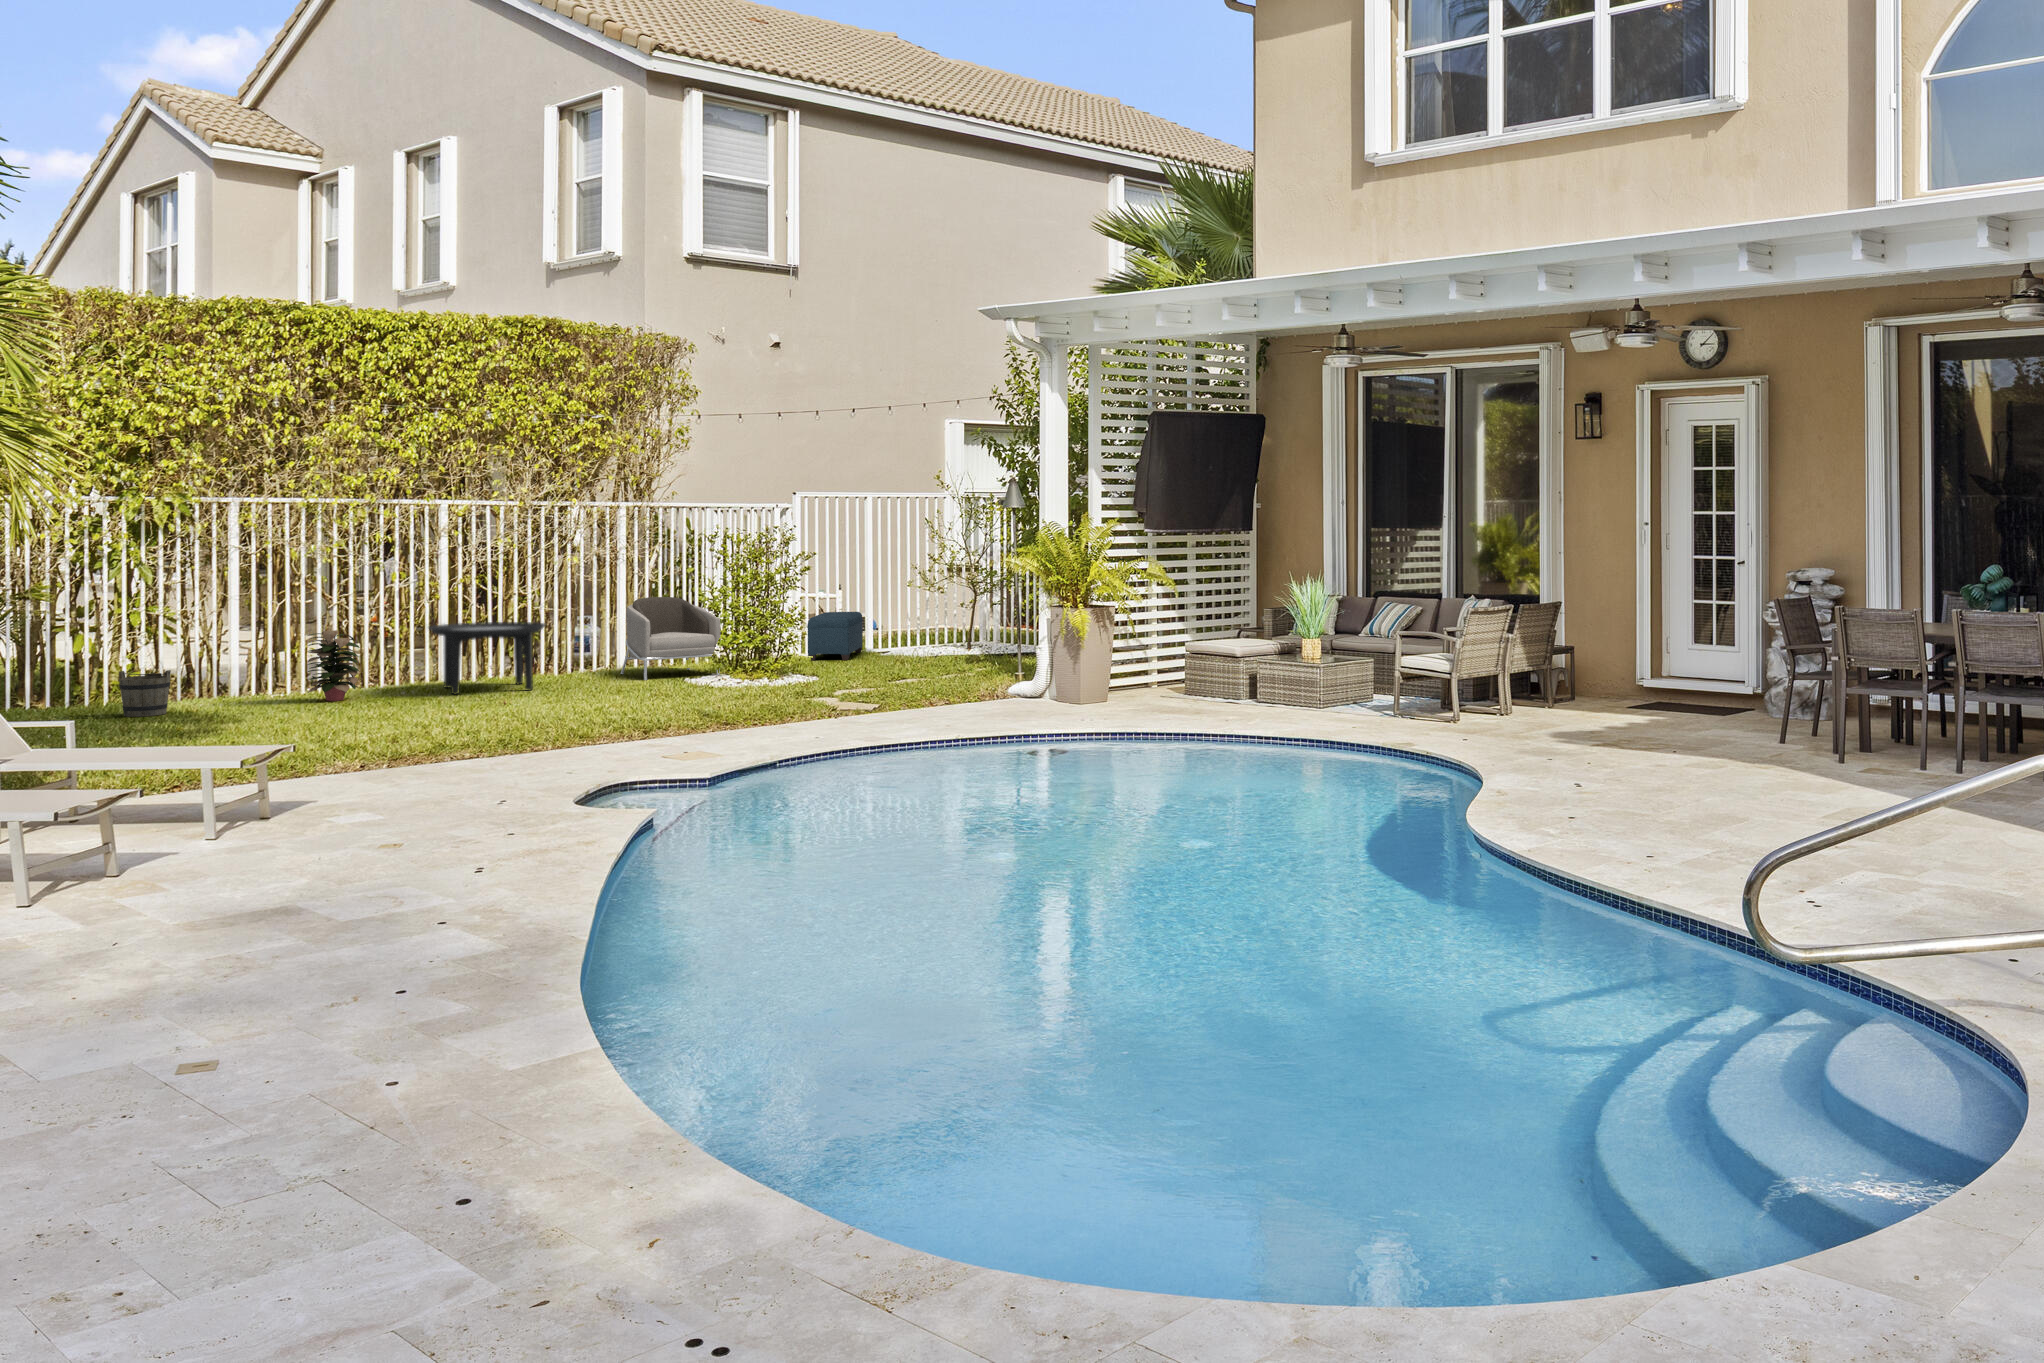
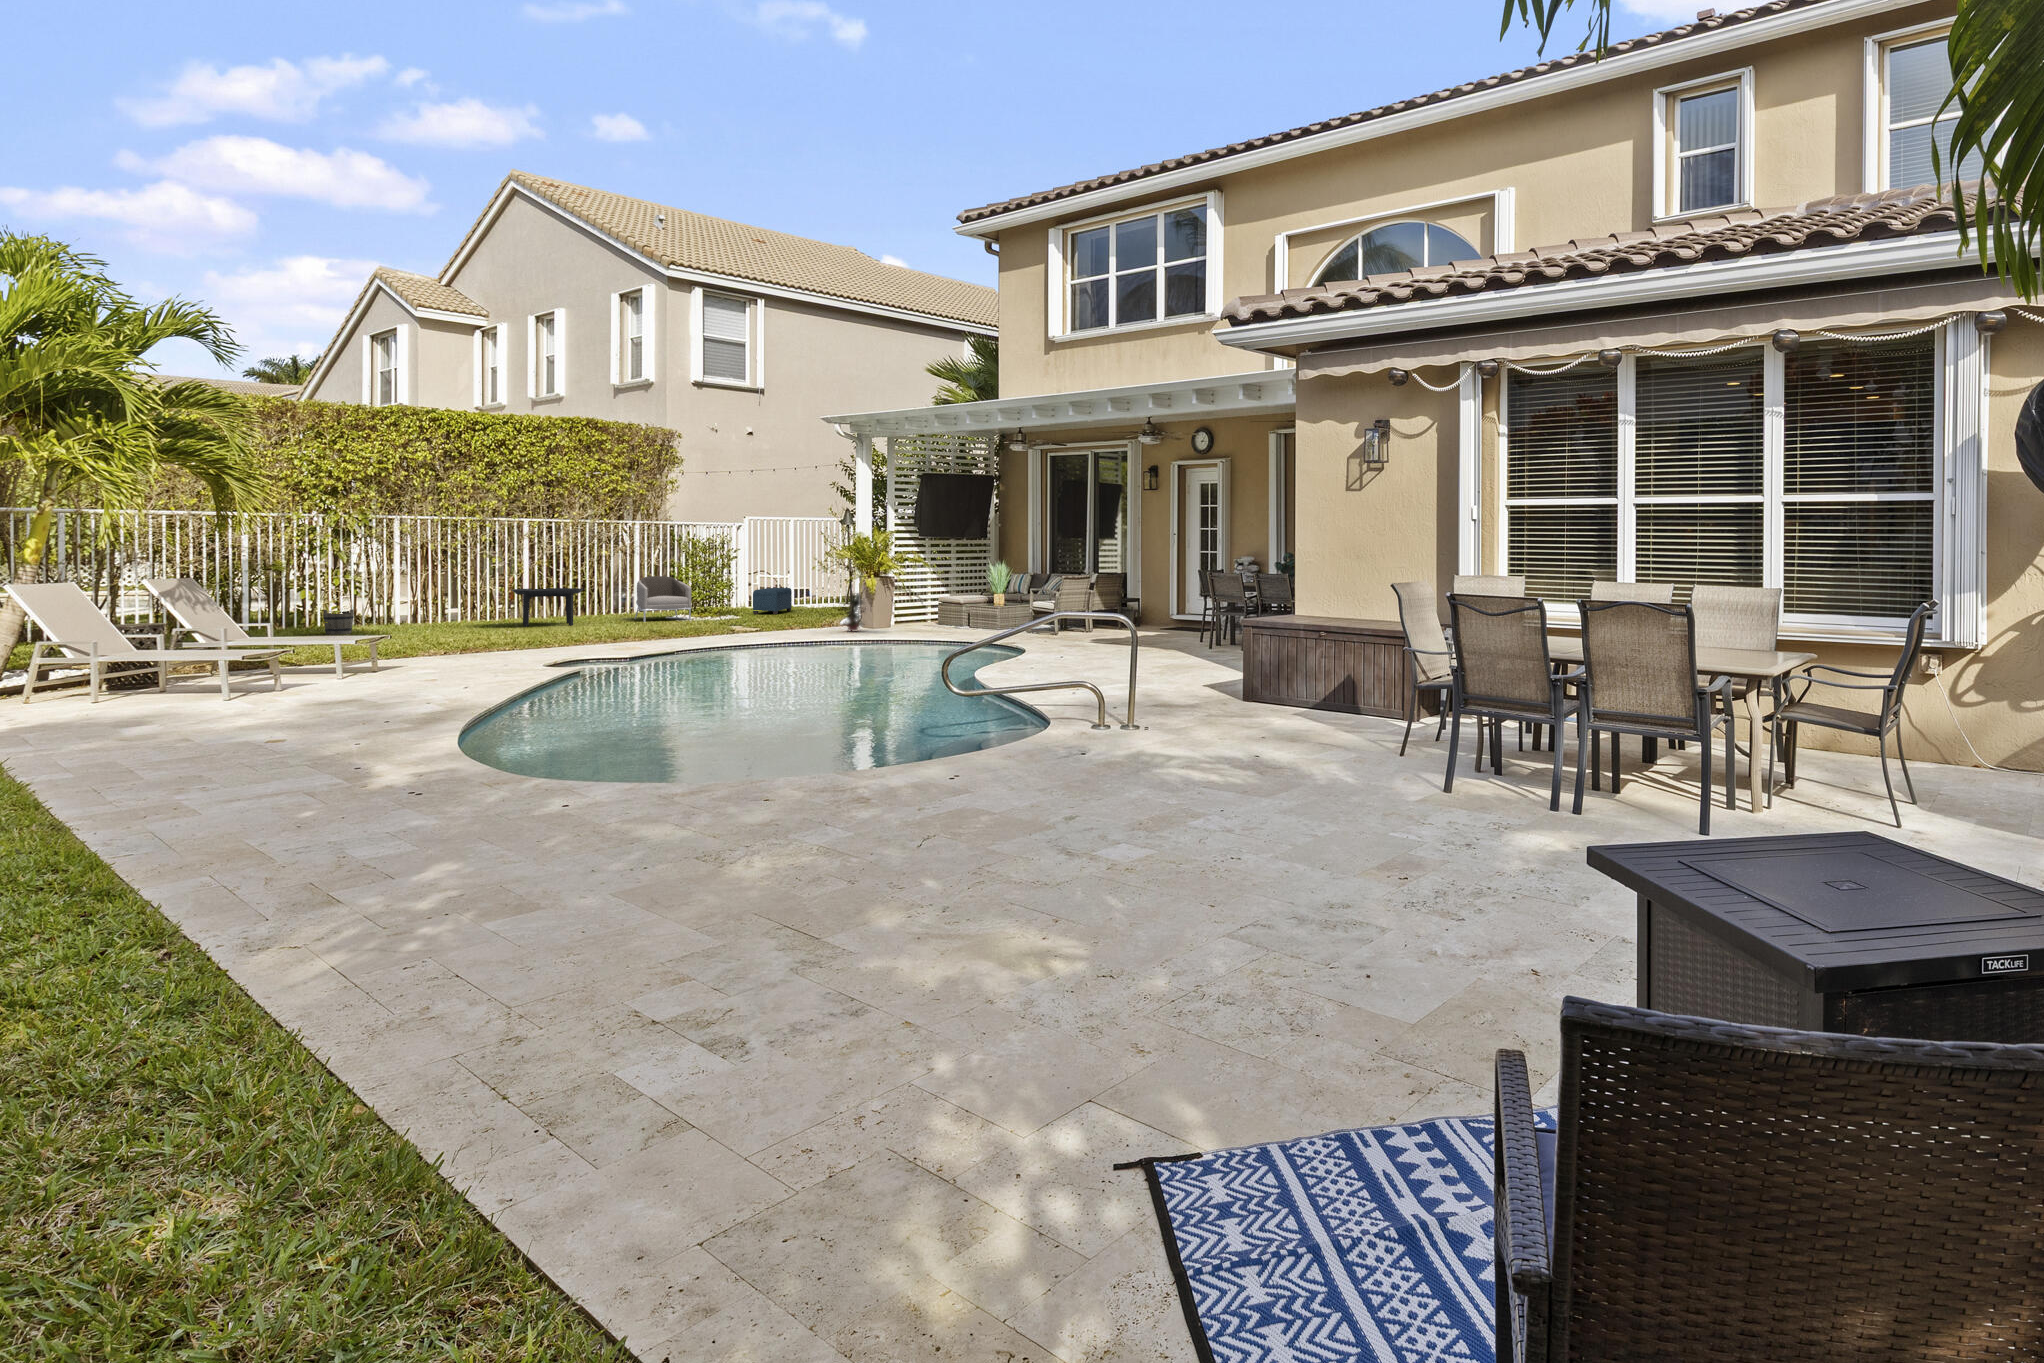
decorative plant: present [308,630,360,701] -> present [843,593,865,631]

